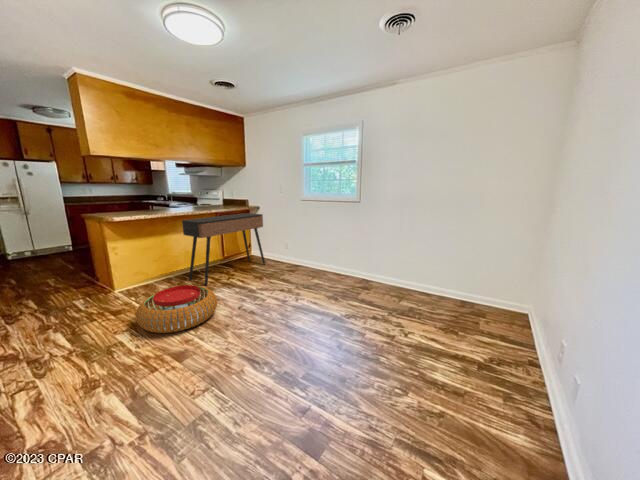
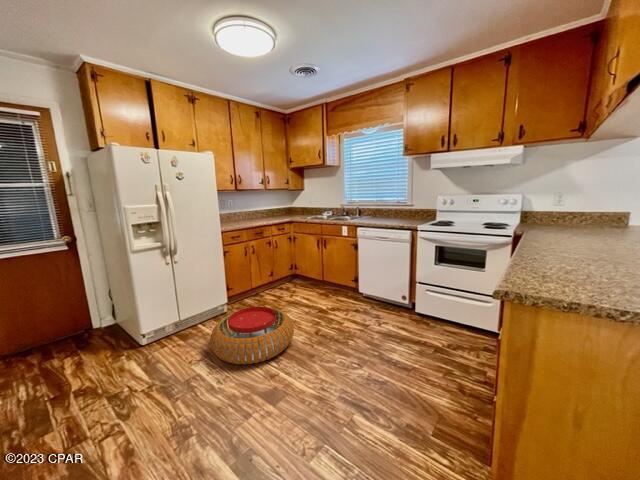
console table: present [182,213,265,285] -> none [243,222,325,304]

